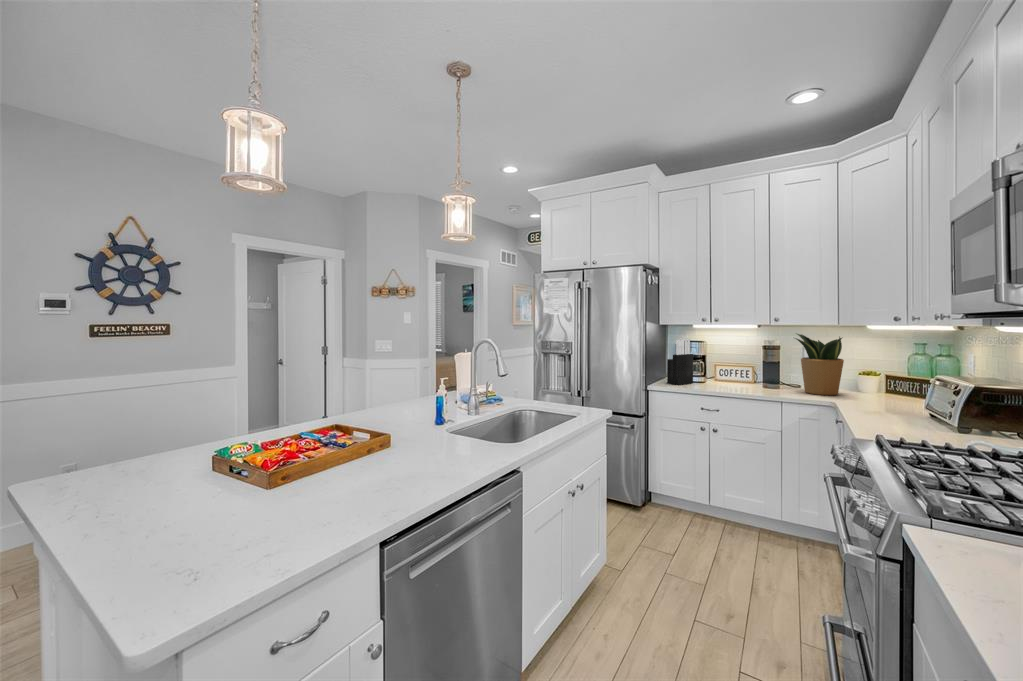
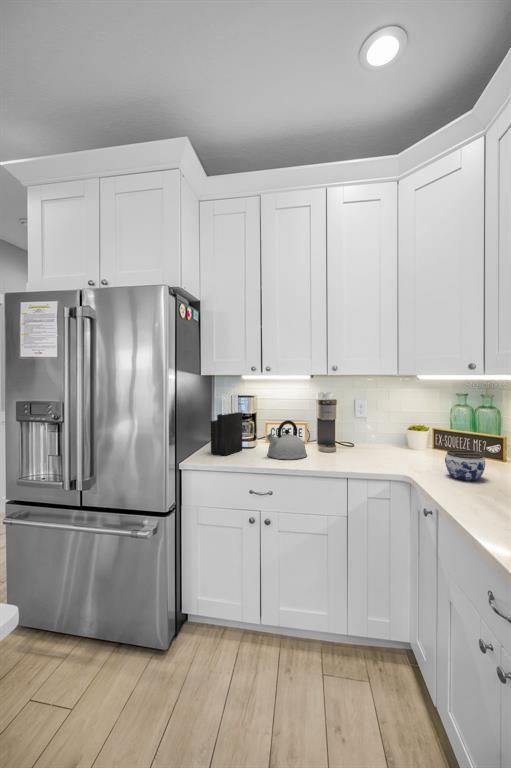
potted plant: present [795,334,844,395] -> none [351,384,407,459]
kettle: none [713,361,749,390] -> present [267,420,307,459]
jar: none [866,386,903,409] -> present [445,450,485,481]

